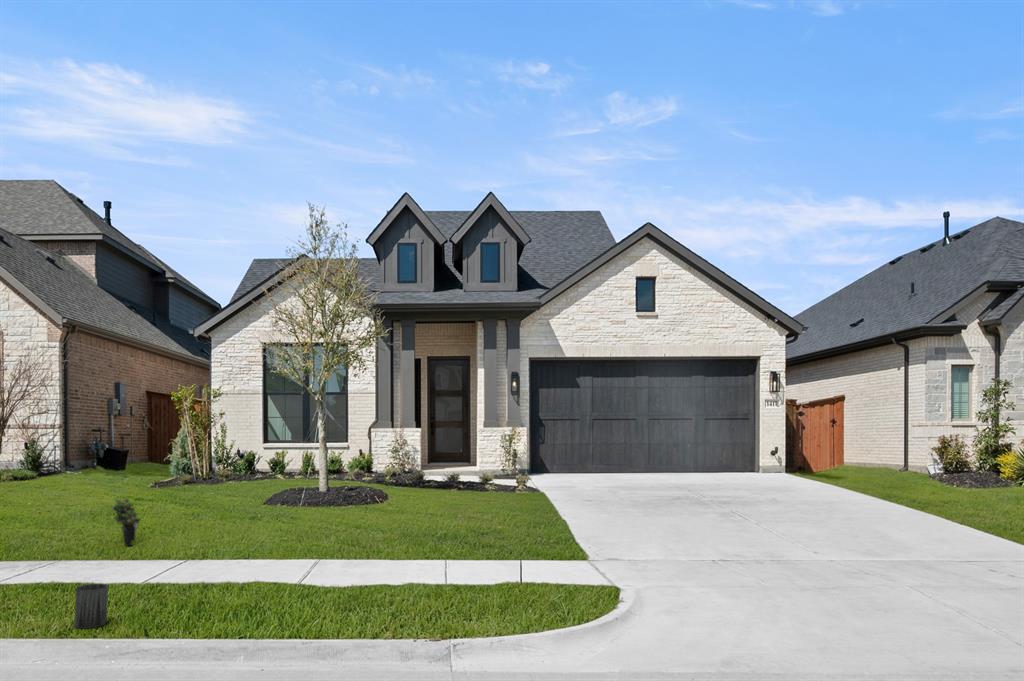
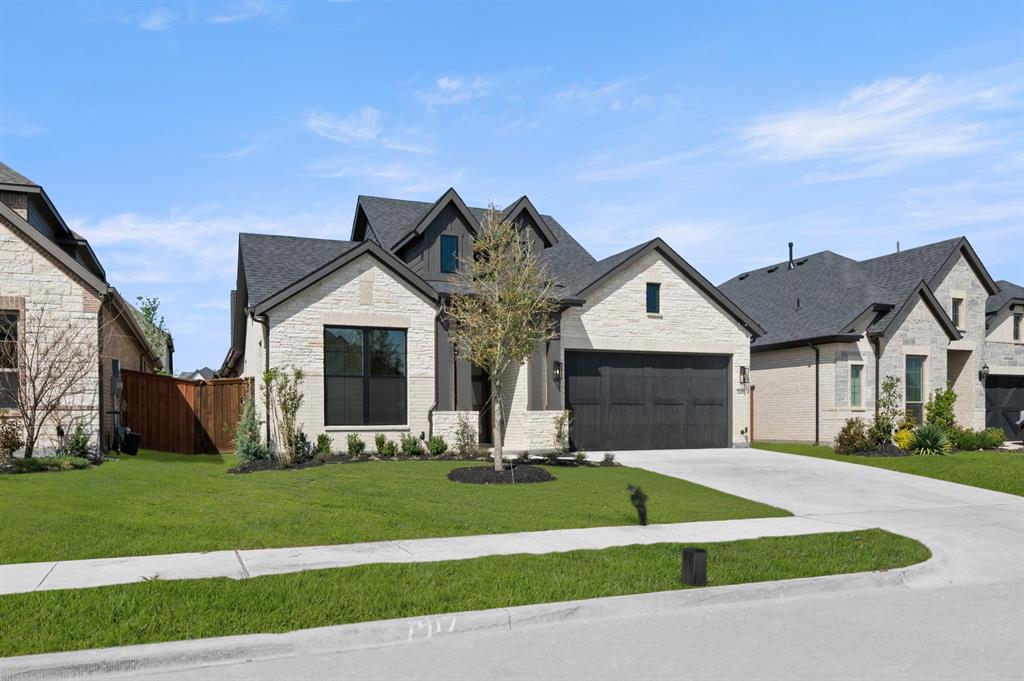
potted plant: present [112,498,140,546] -> present [626,482,649,525]

